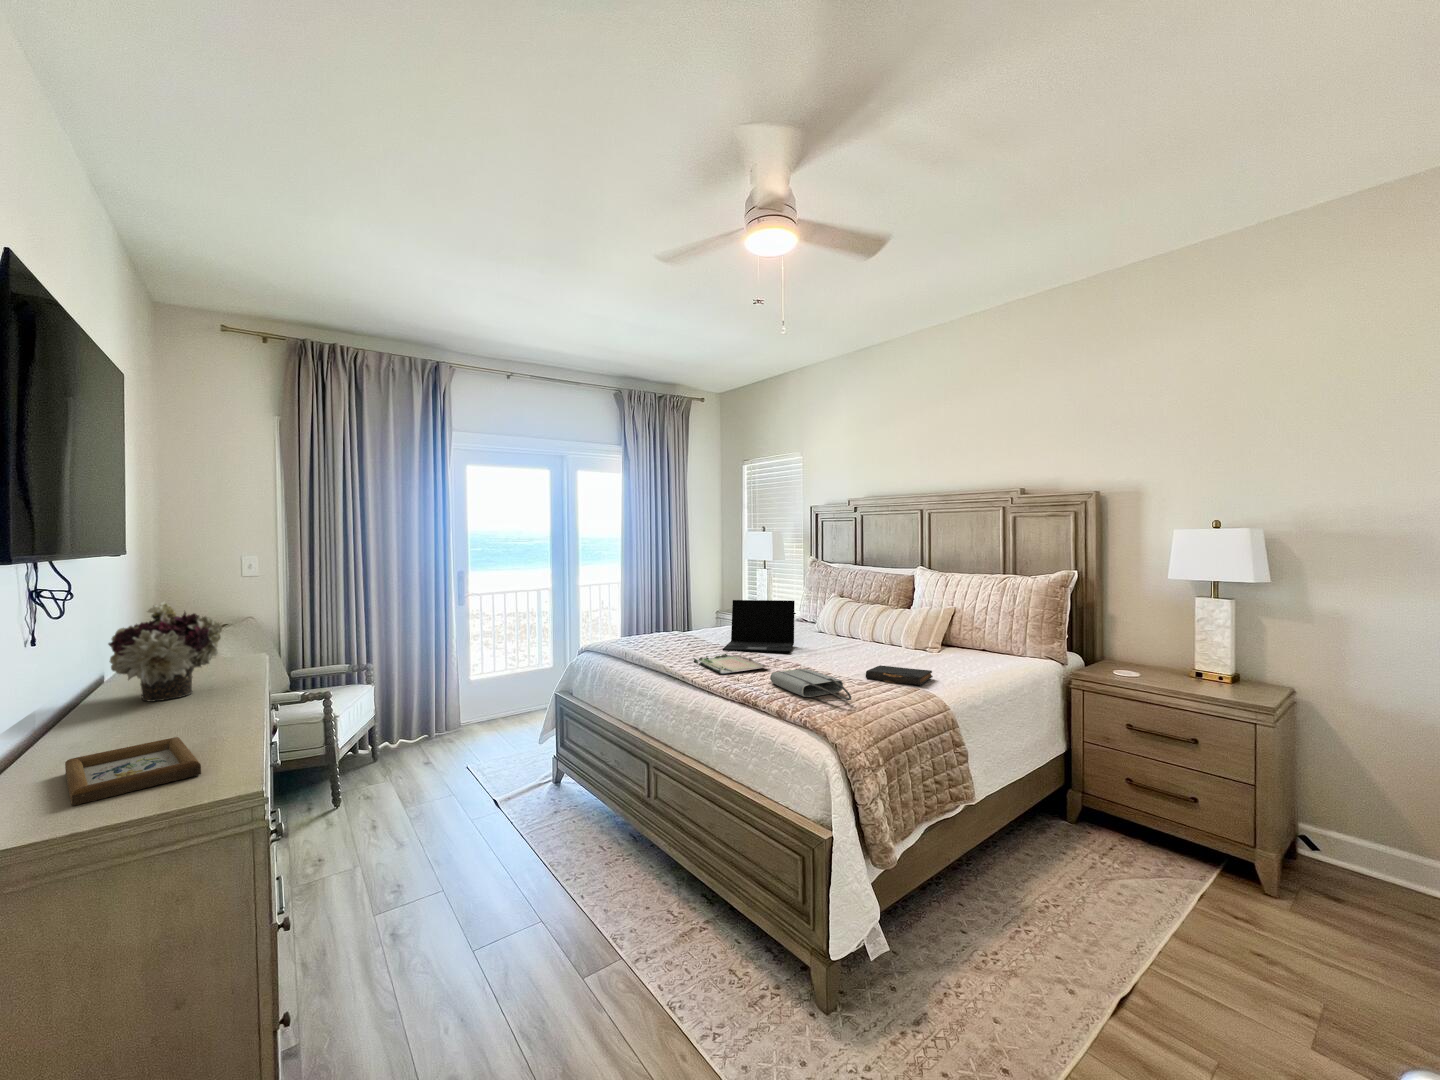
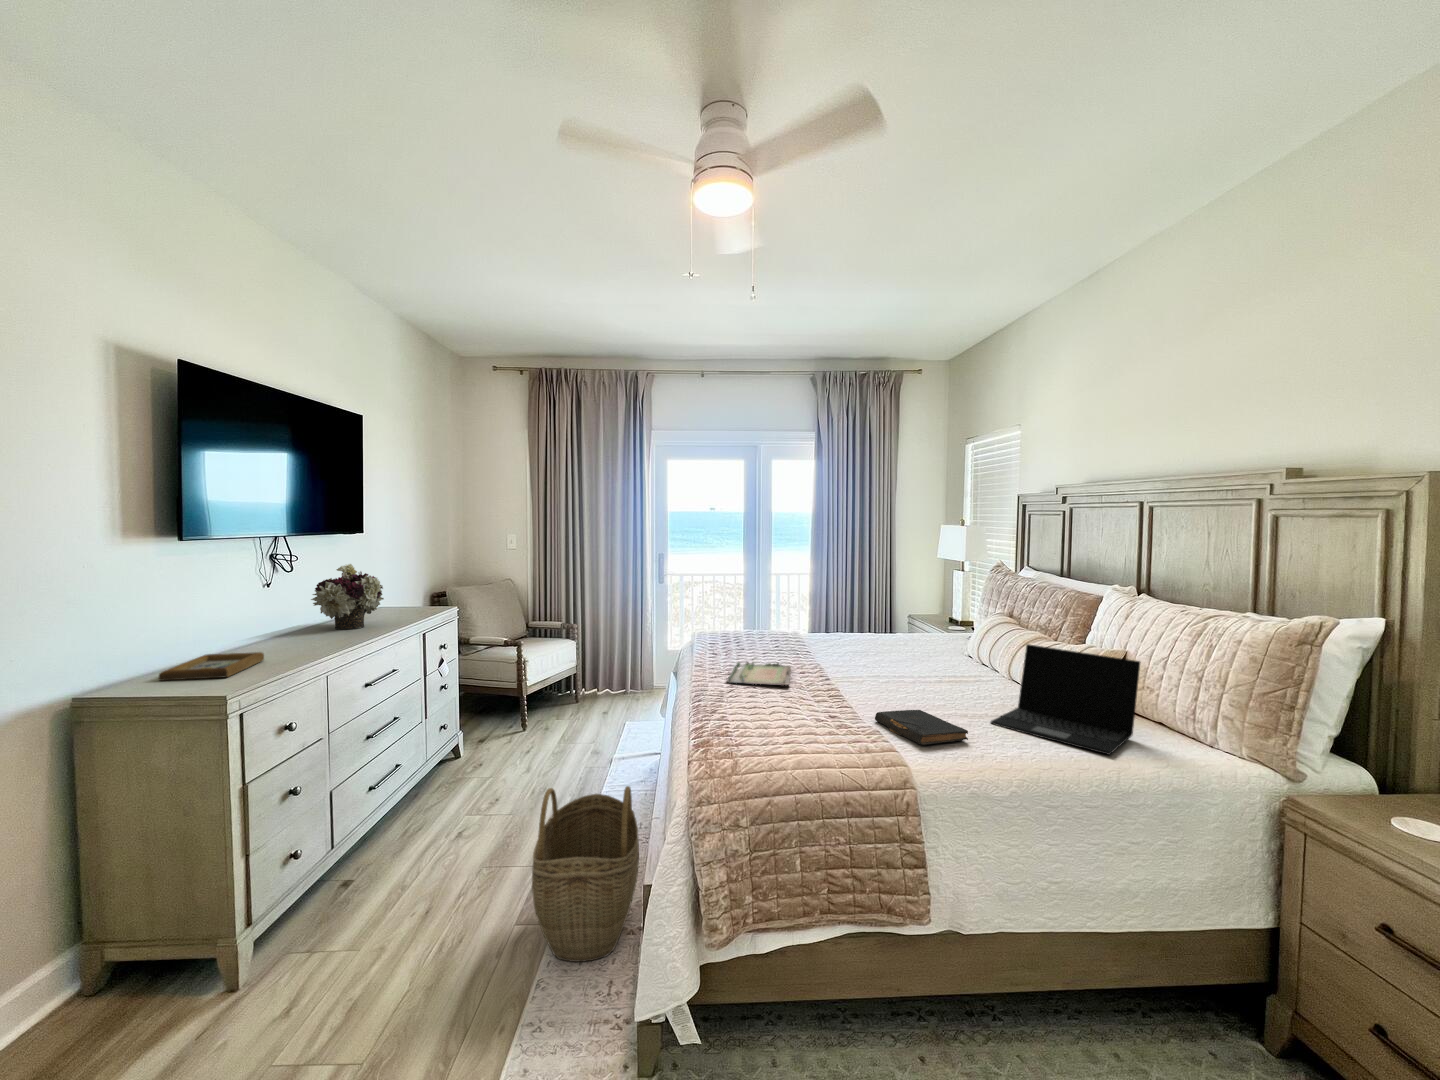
laptop: present [723,600,795,653] -> present [991,644,1141,755]
tote bag: present [770,669,851,701] -> none [743,691,804,739]
woven basket: none [600,786,723,976] -> present [532,786,639,962]

